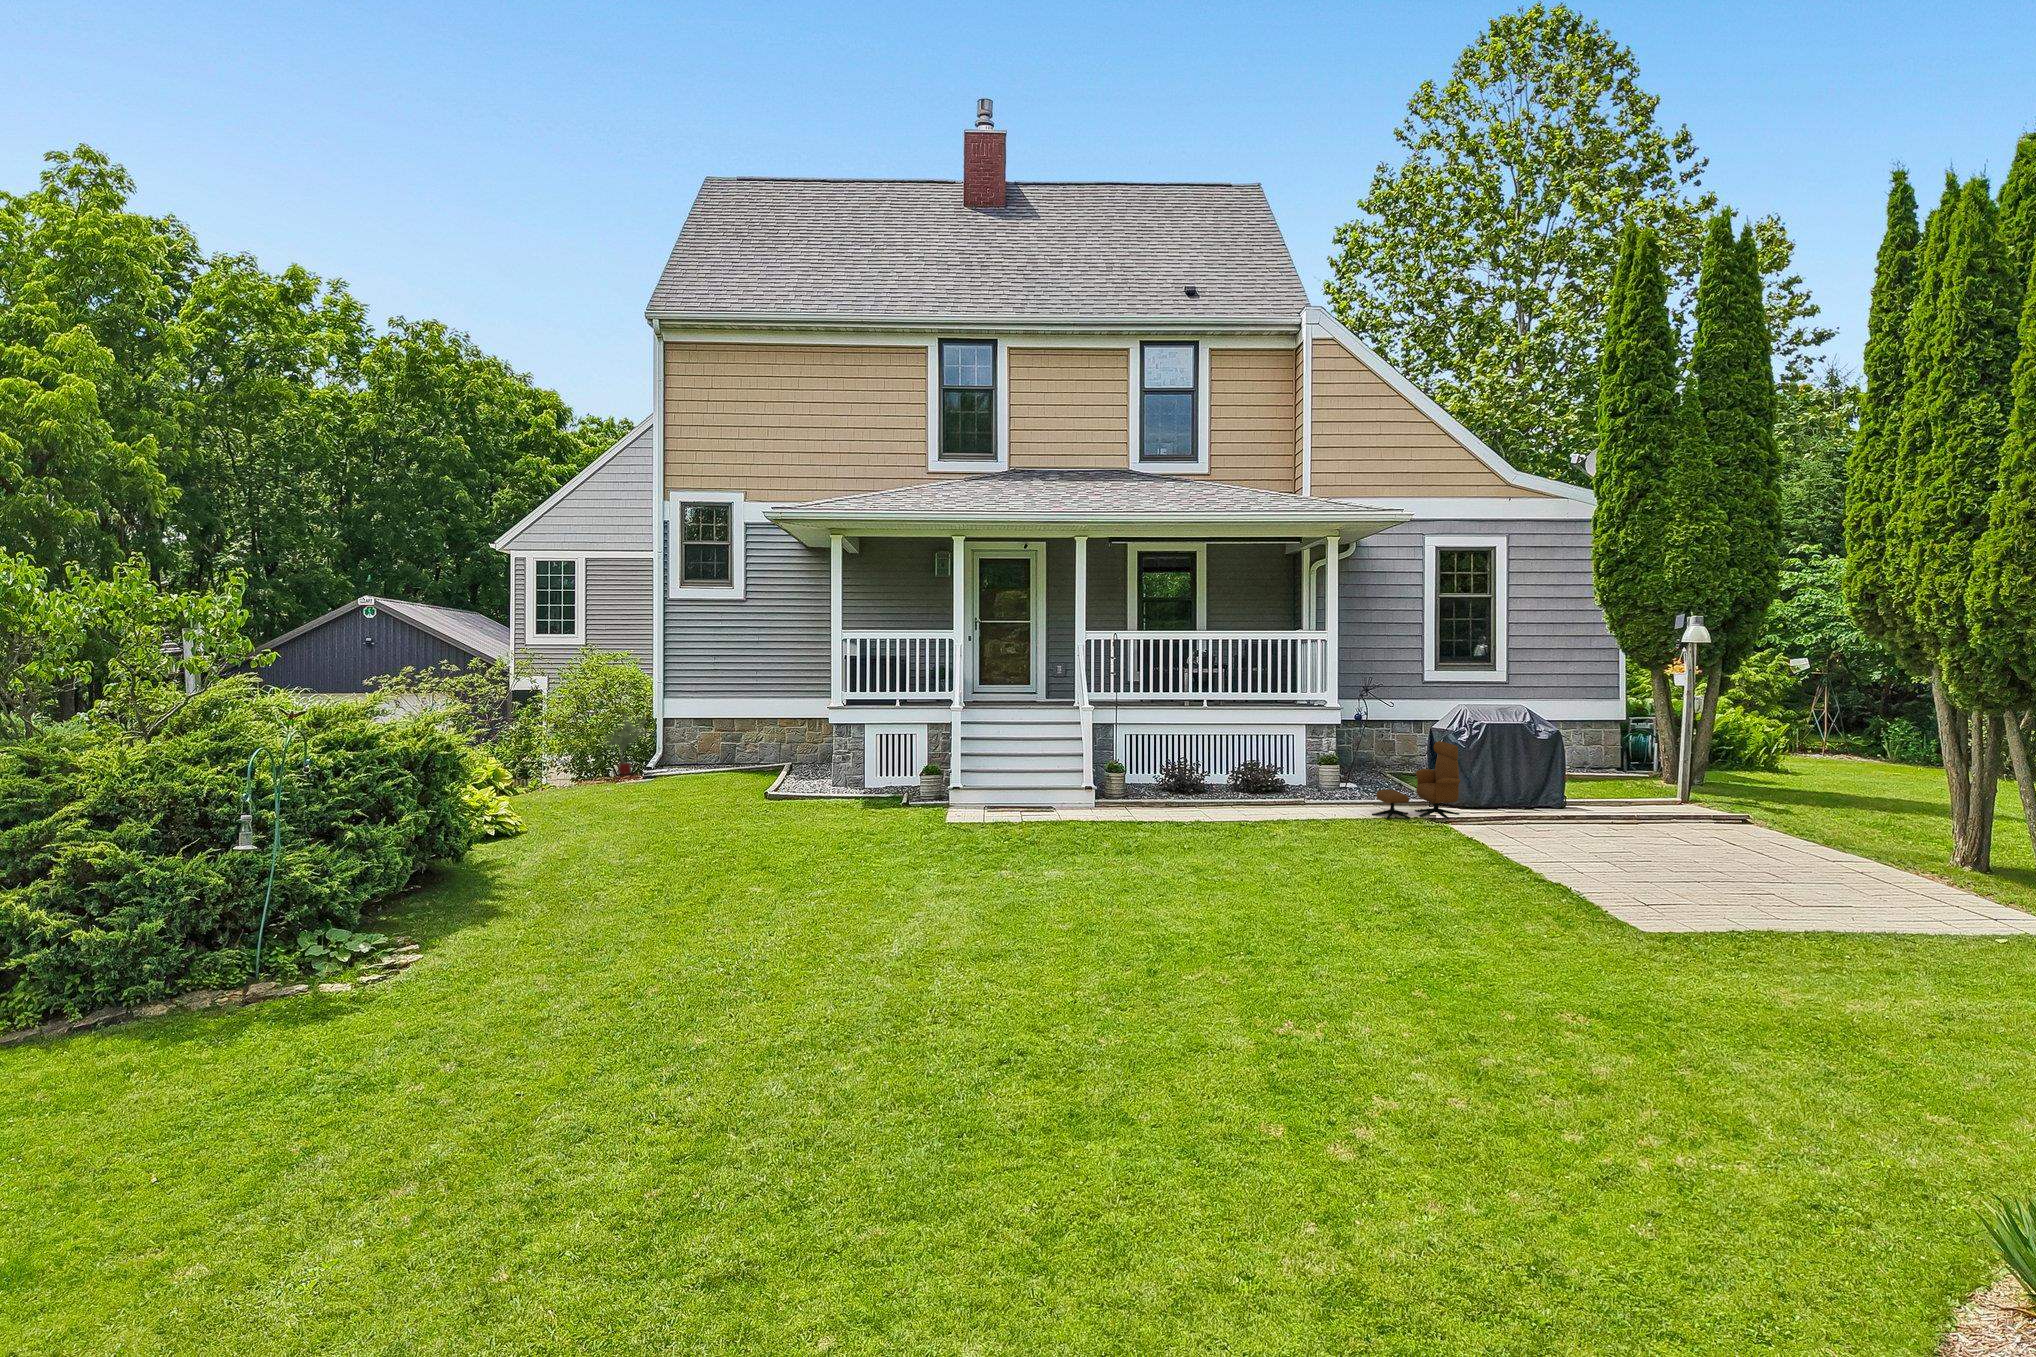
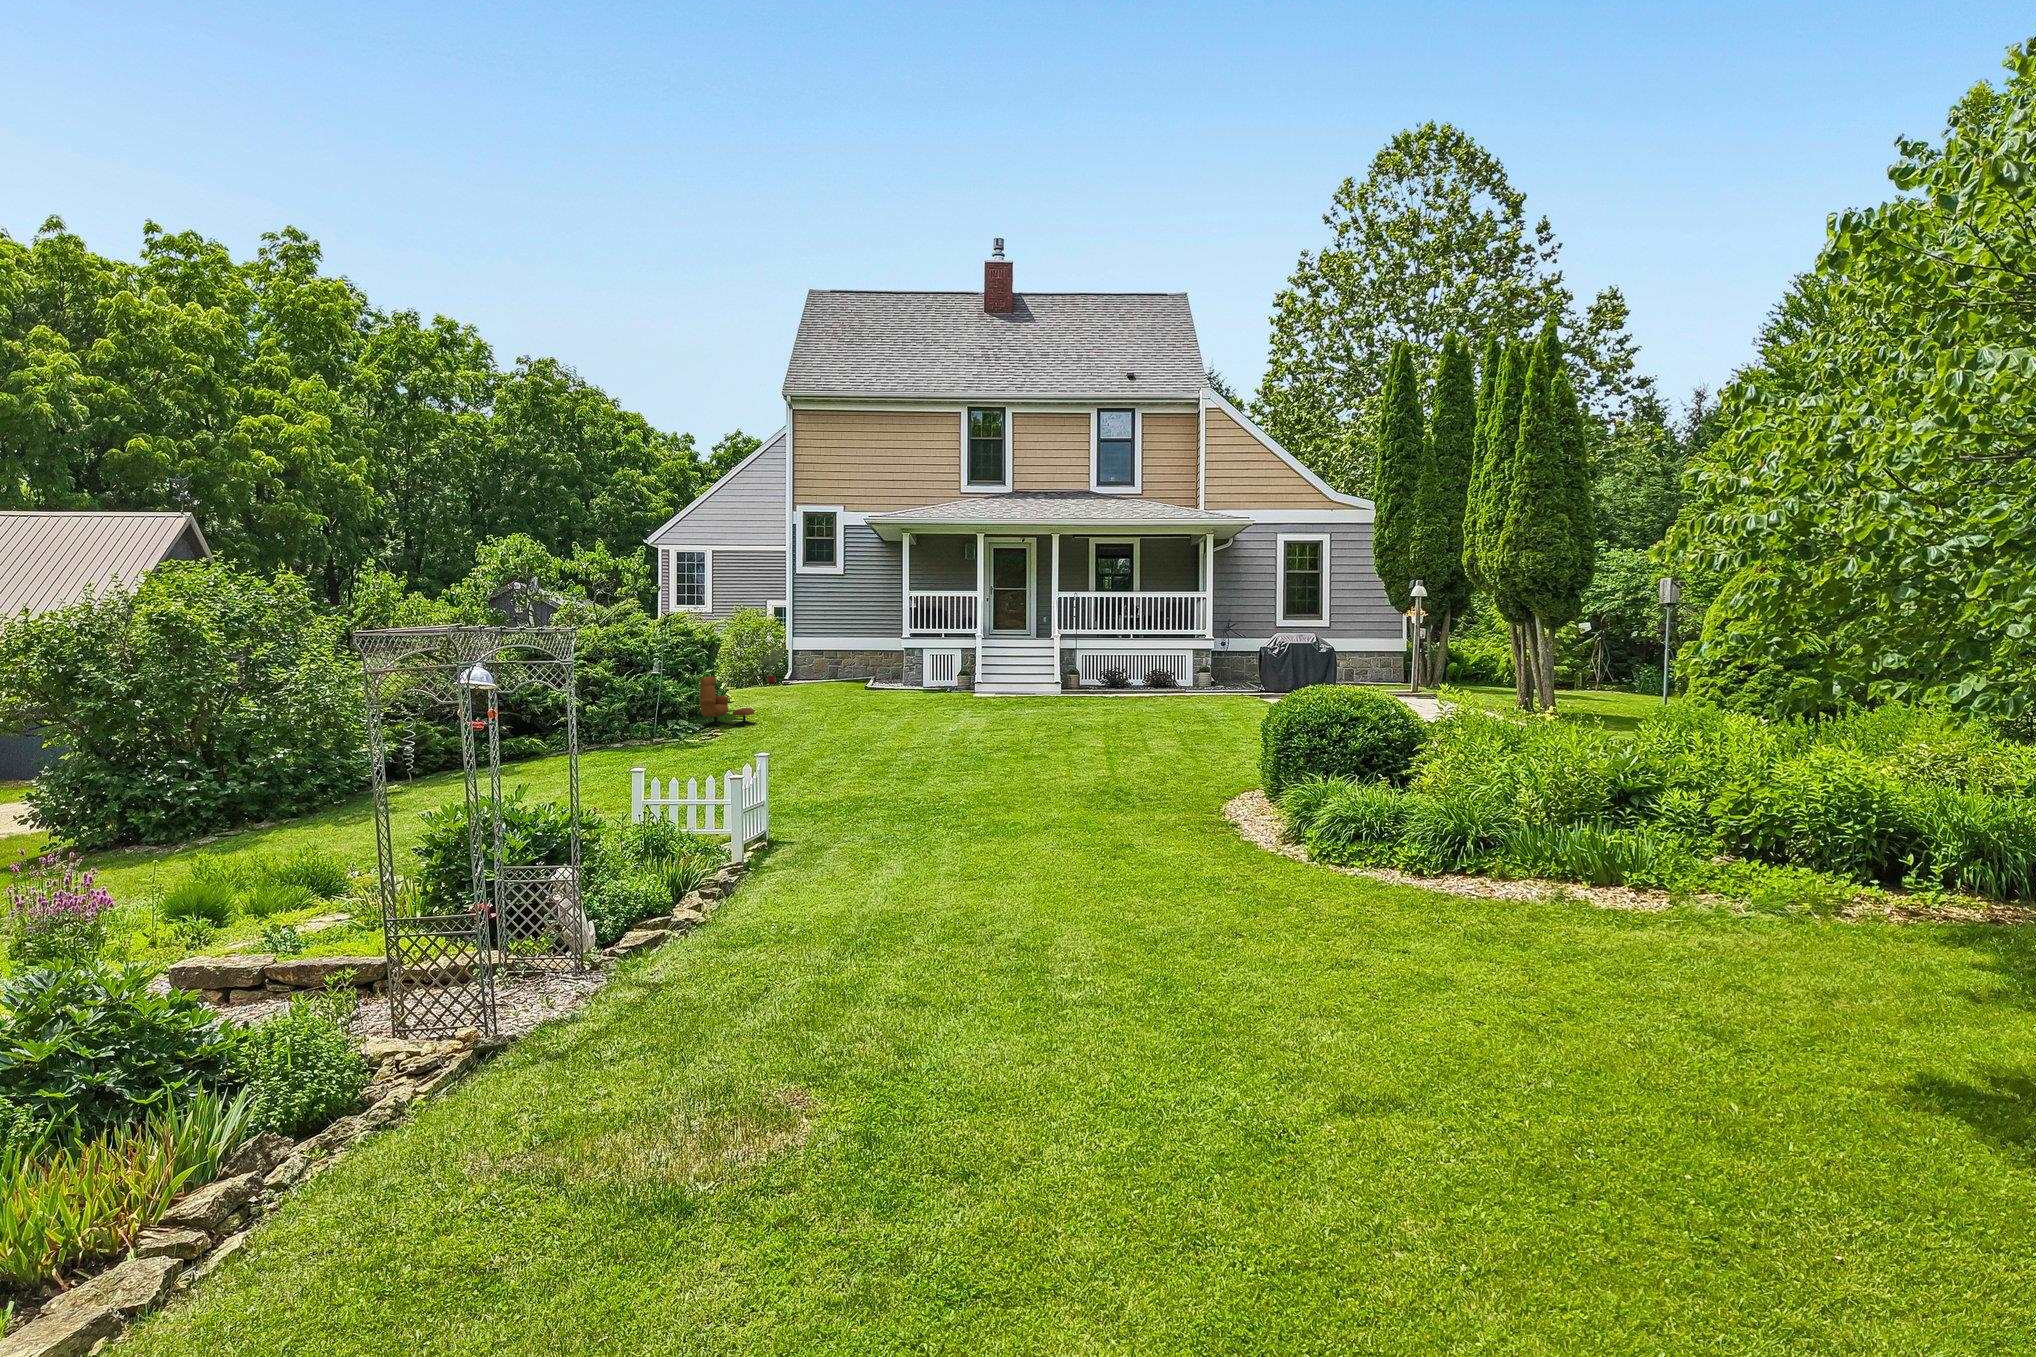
lounge chair: present [1372,741,1461,819] -> present [699,676,756,726]

